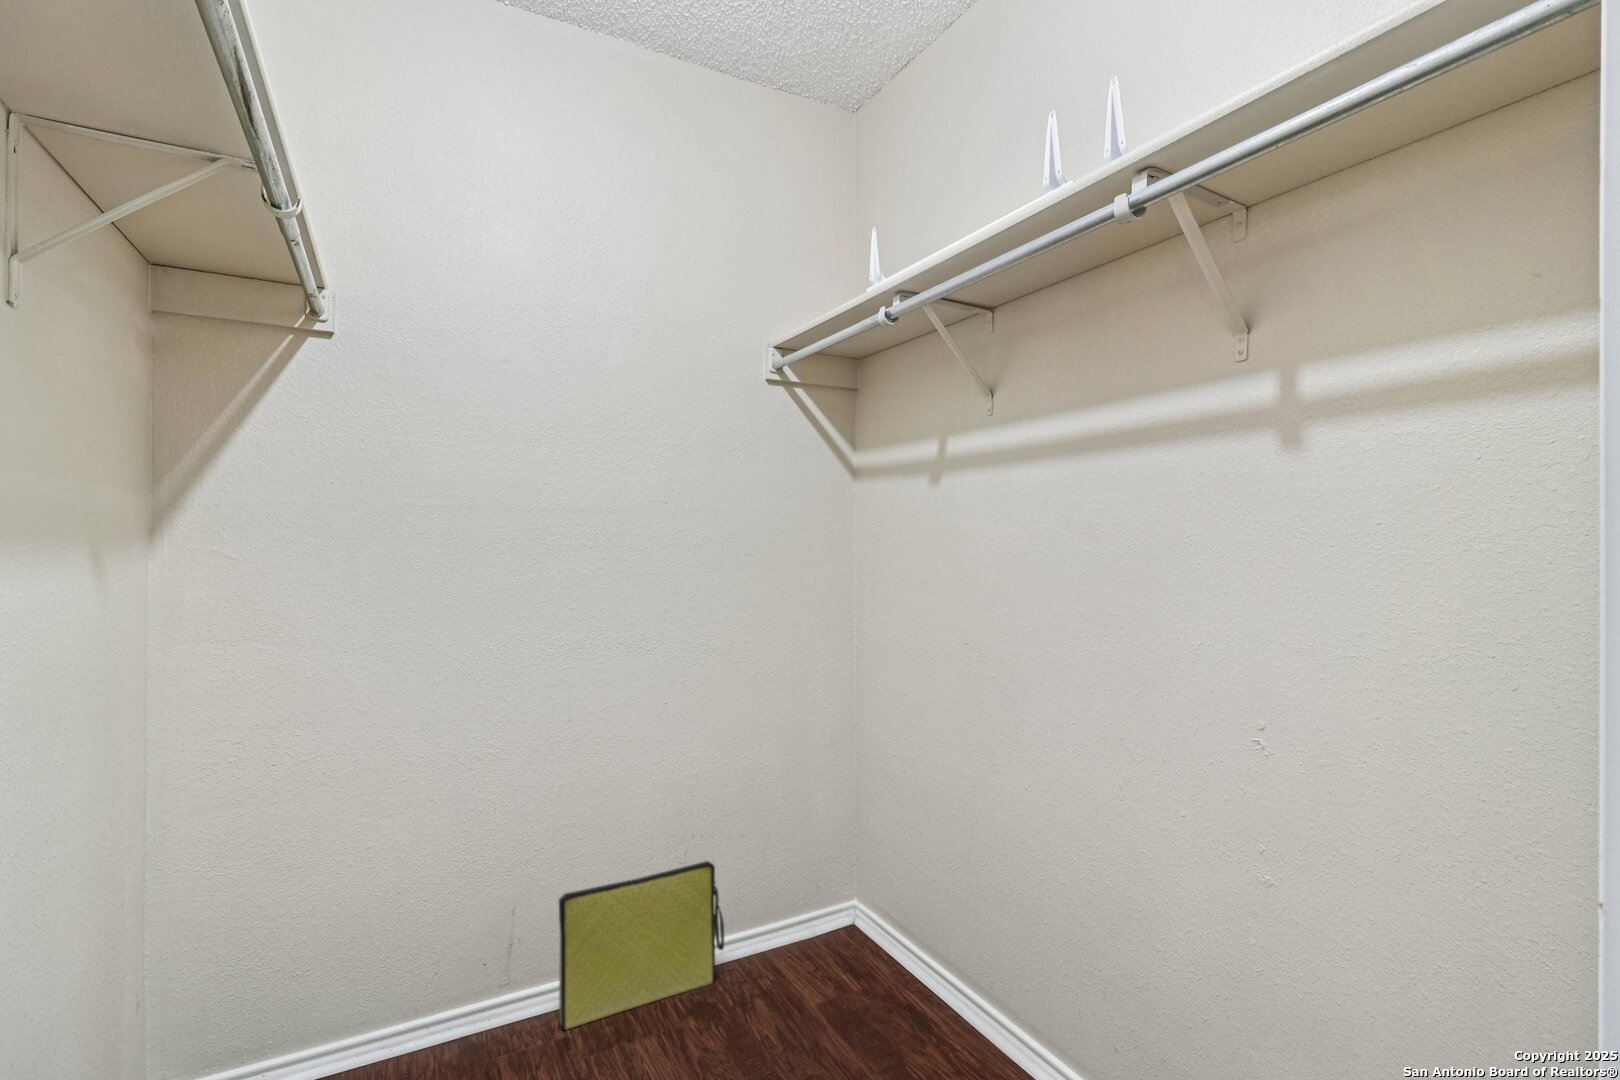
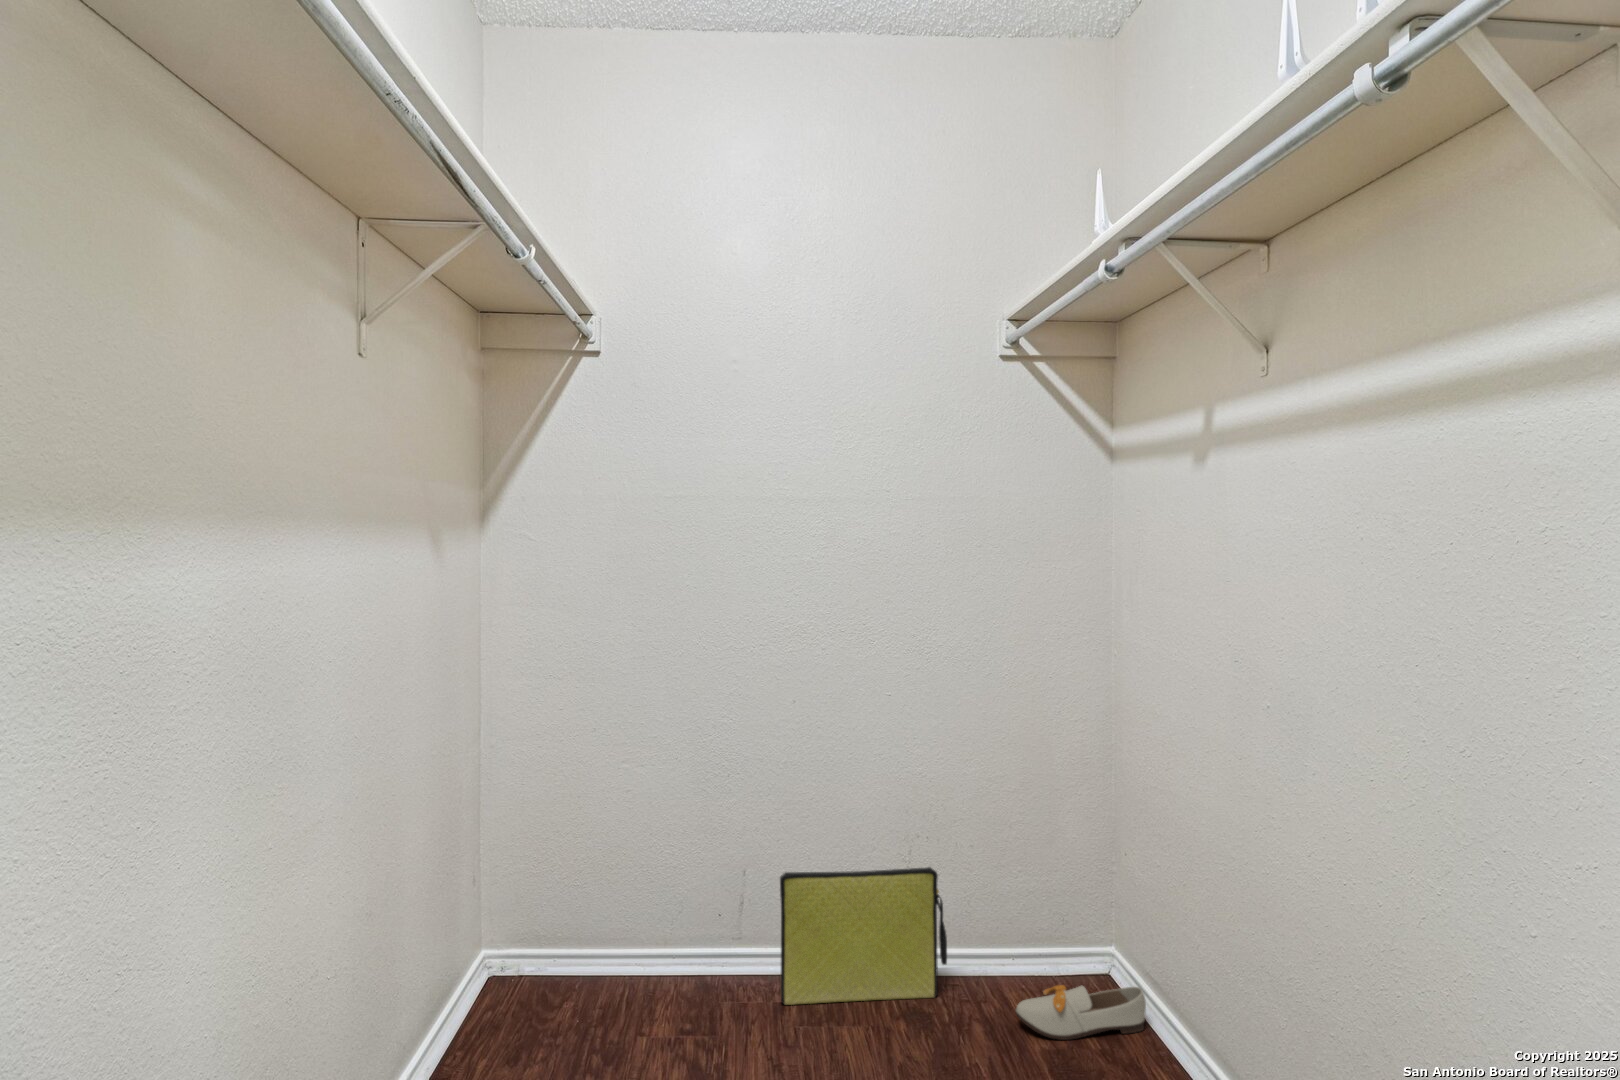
shoe: none [790,931,893,994] -> present [1015,985,1146,1040]

